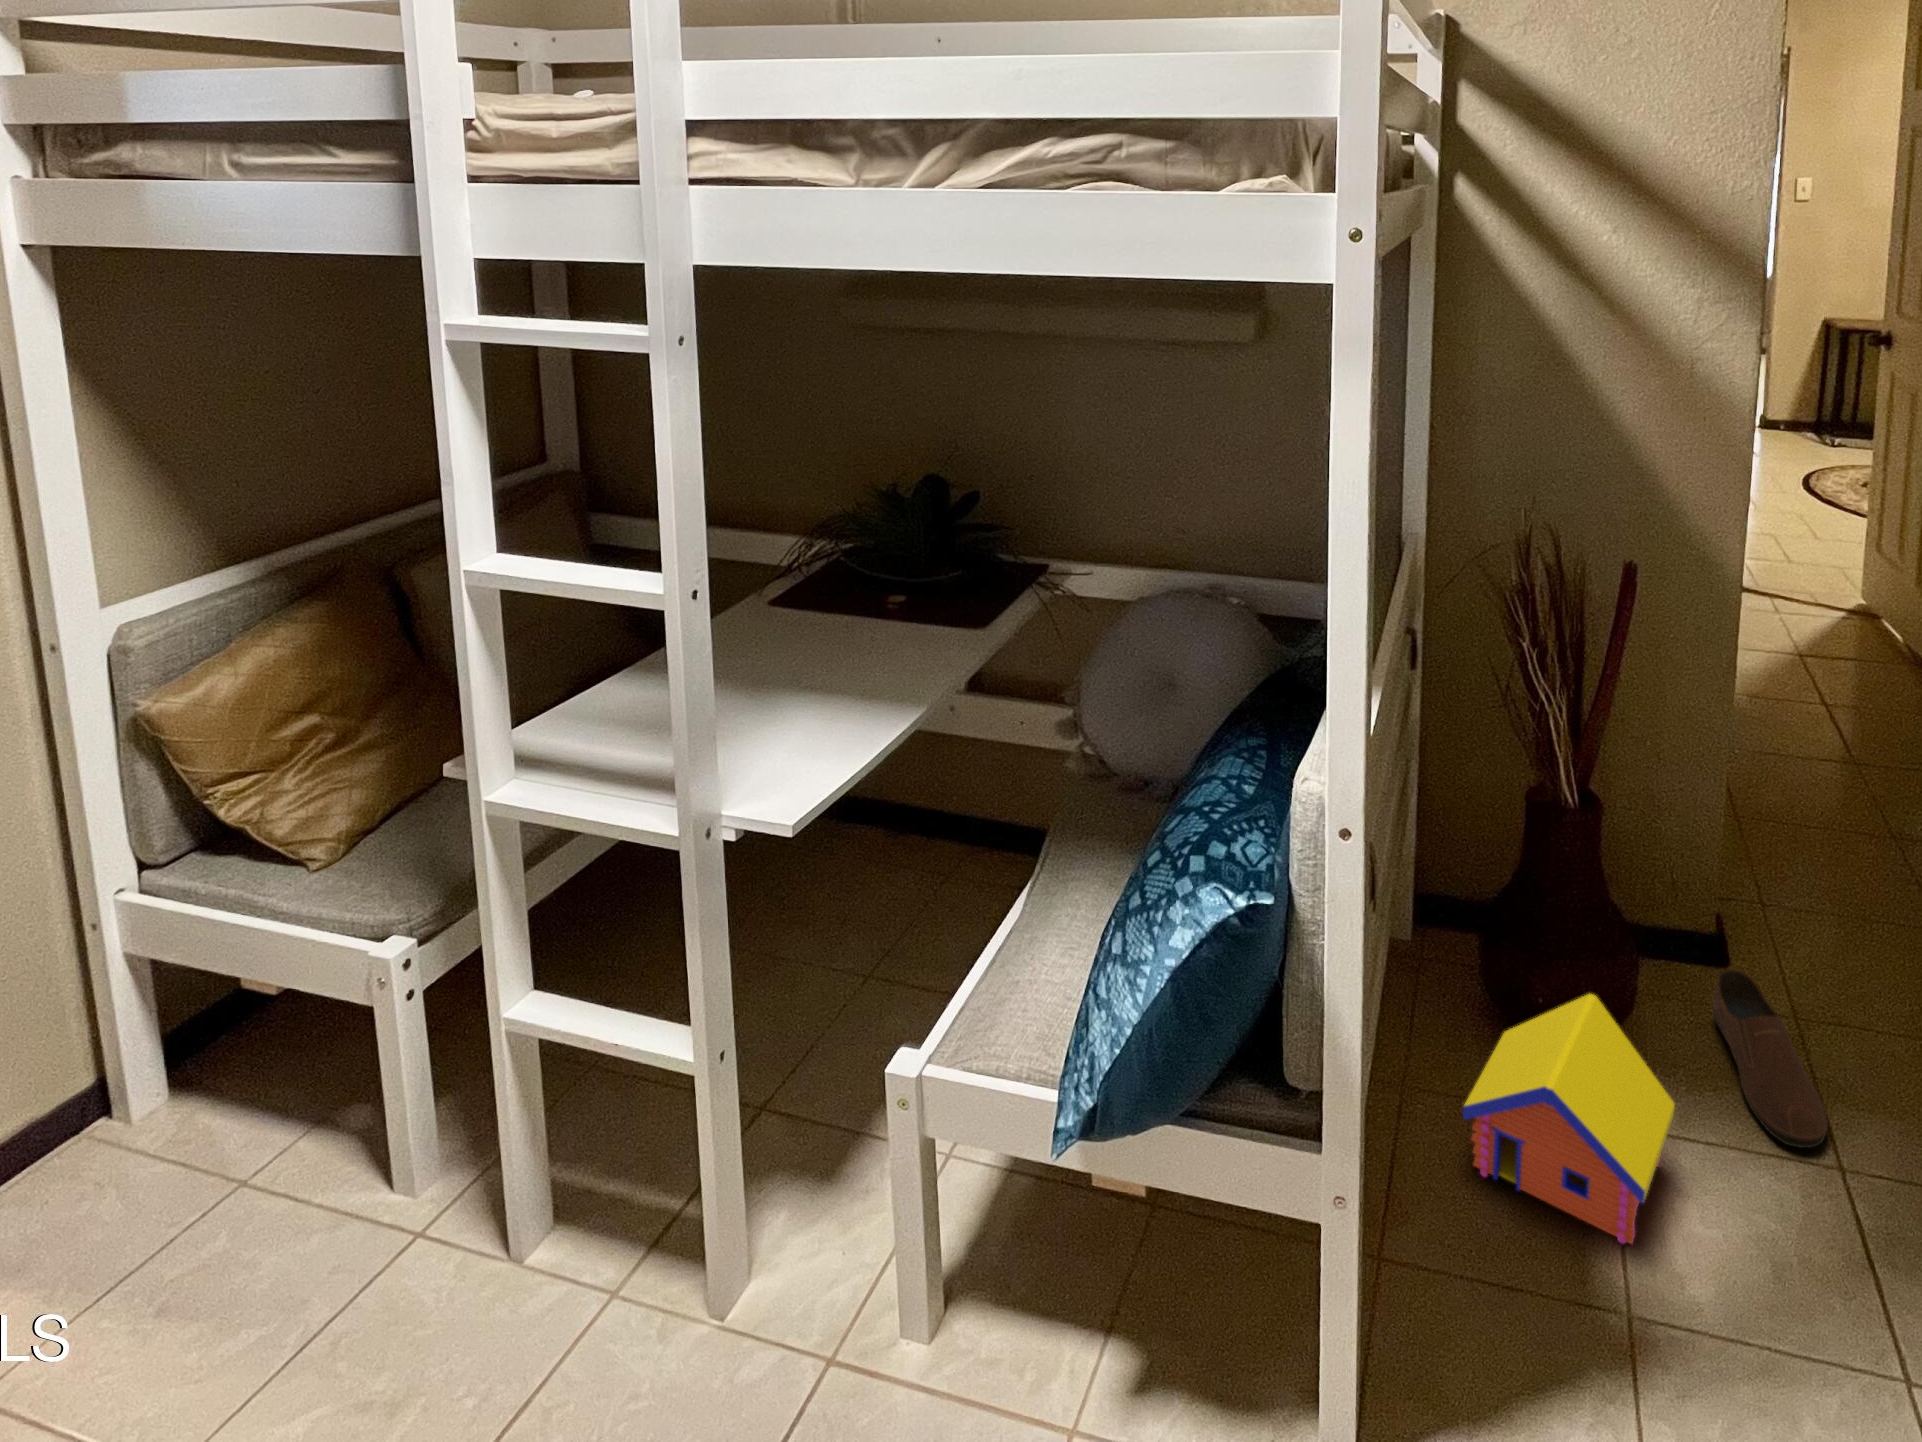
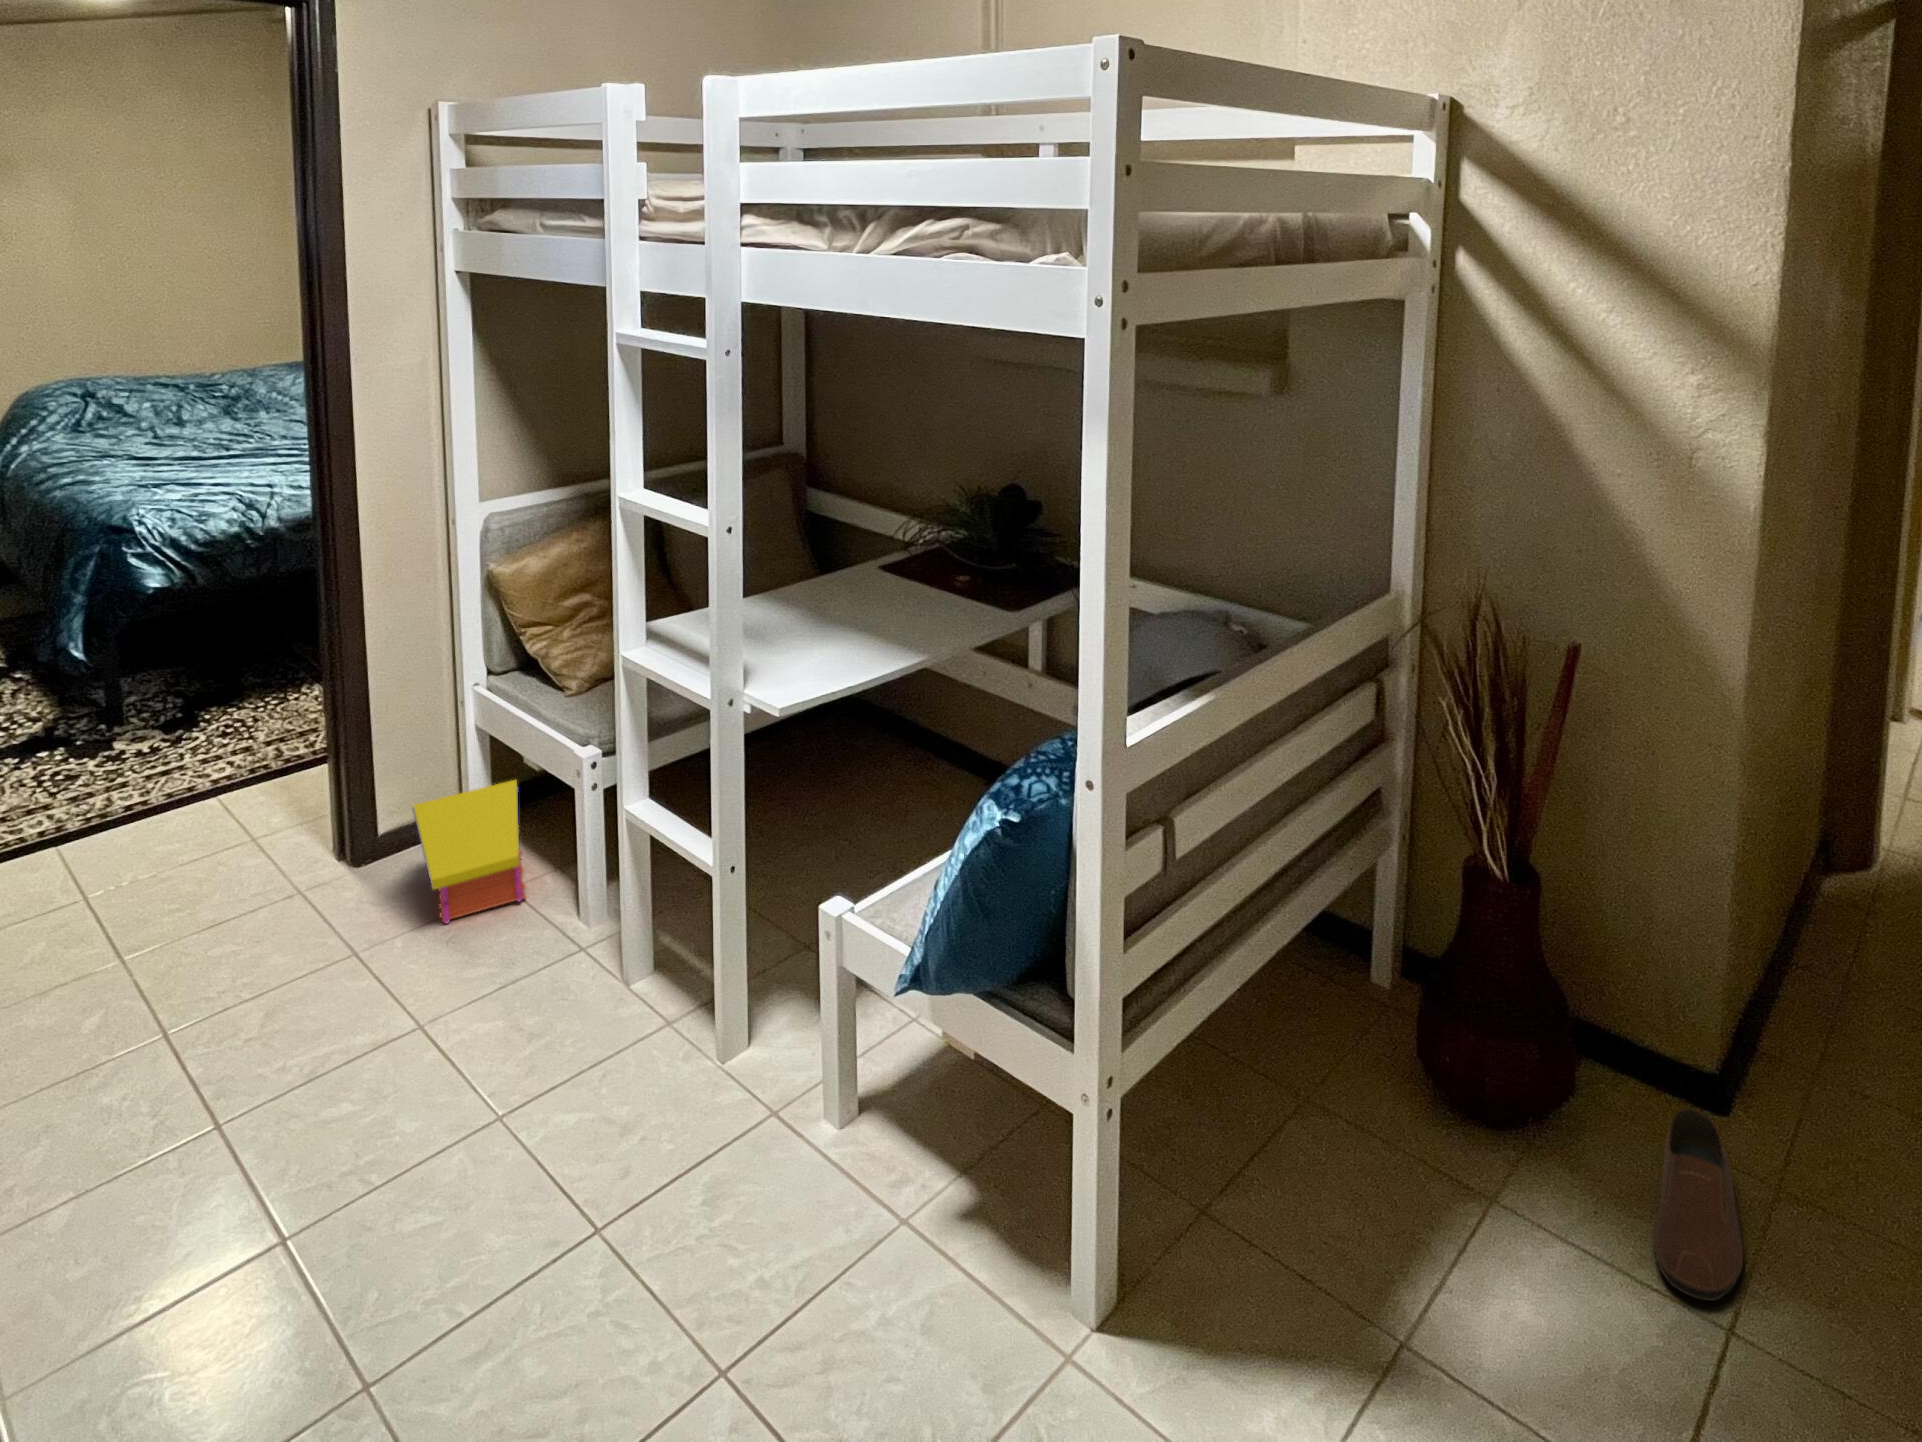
toy house: present [1463,994,1675,1244] -> present [413,780,526,923]

